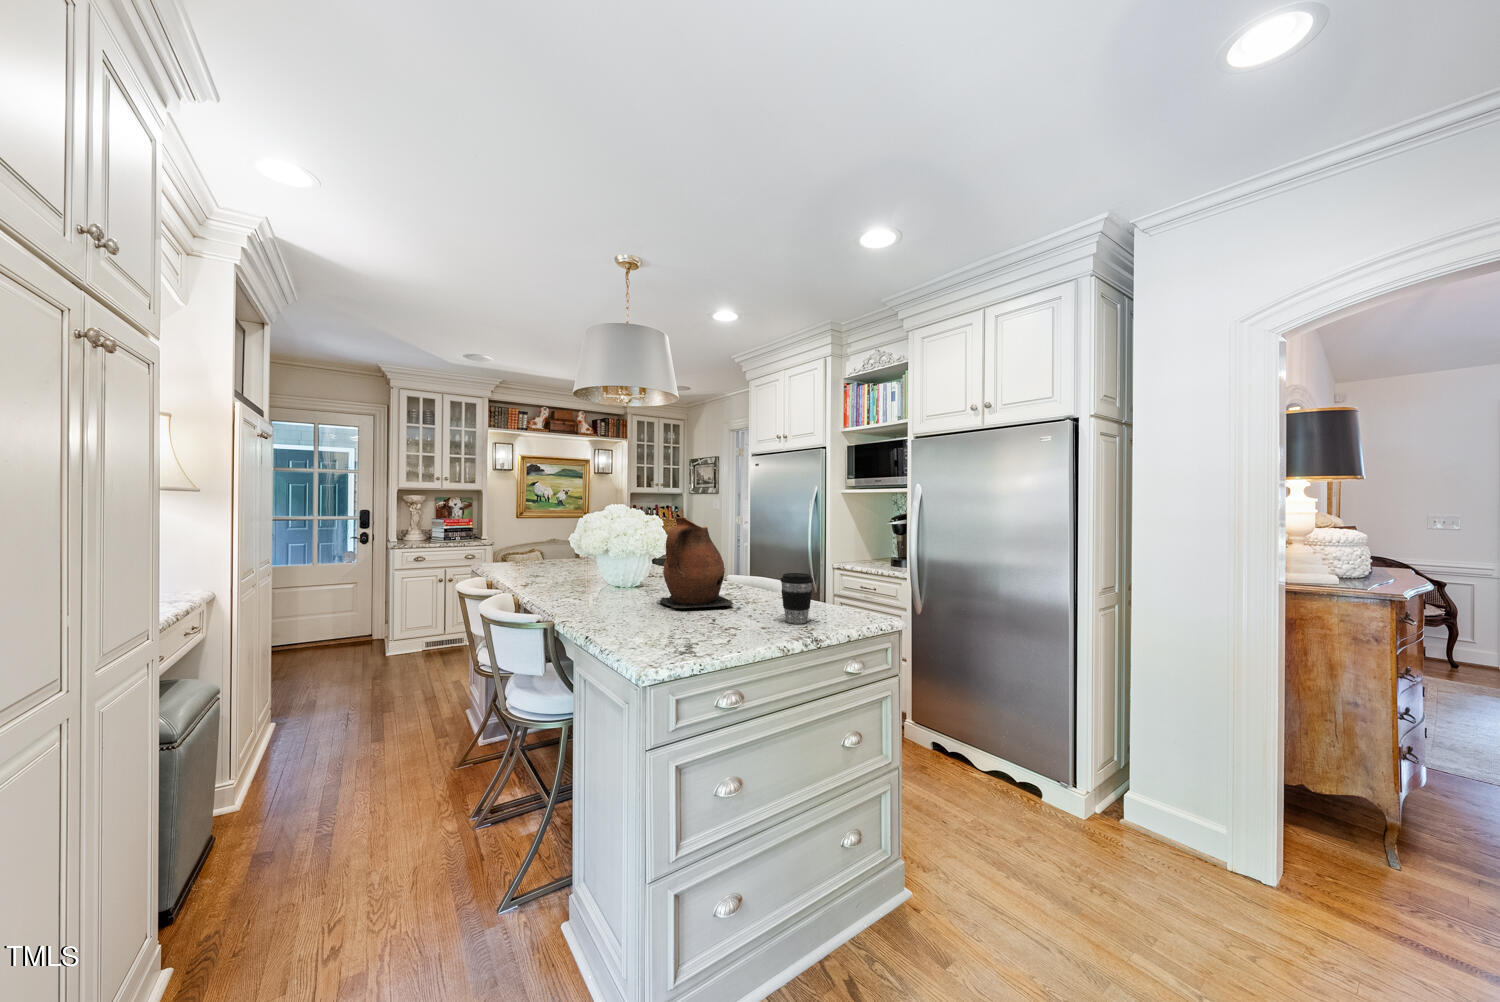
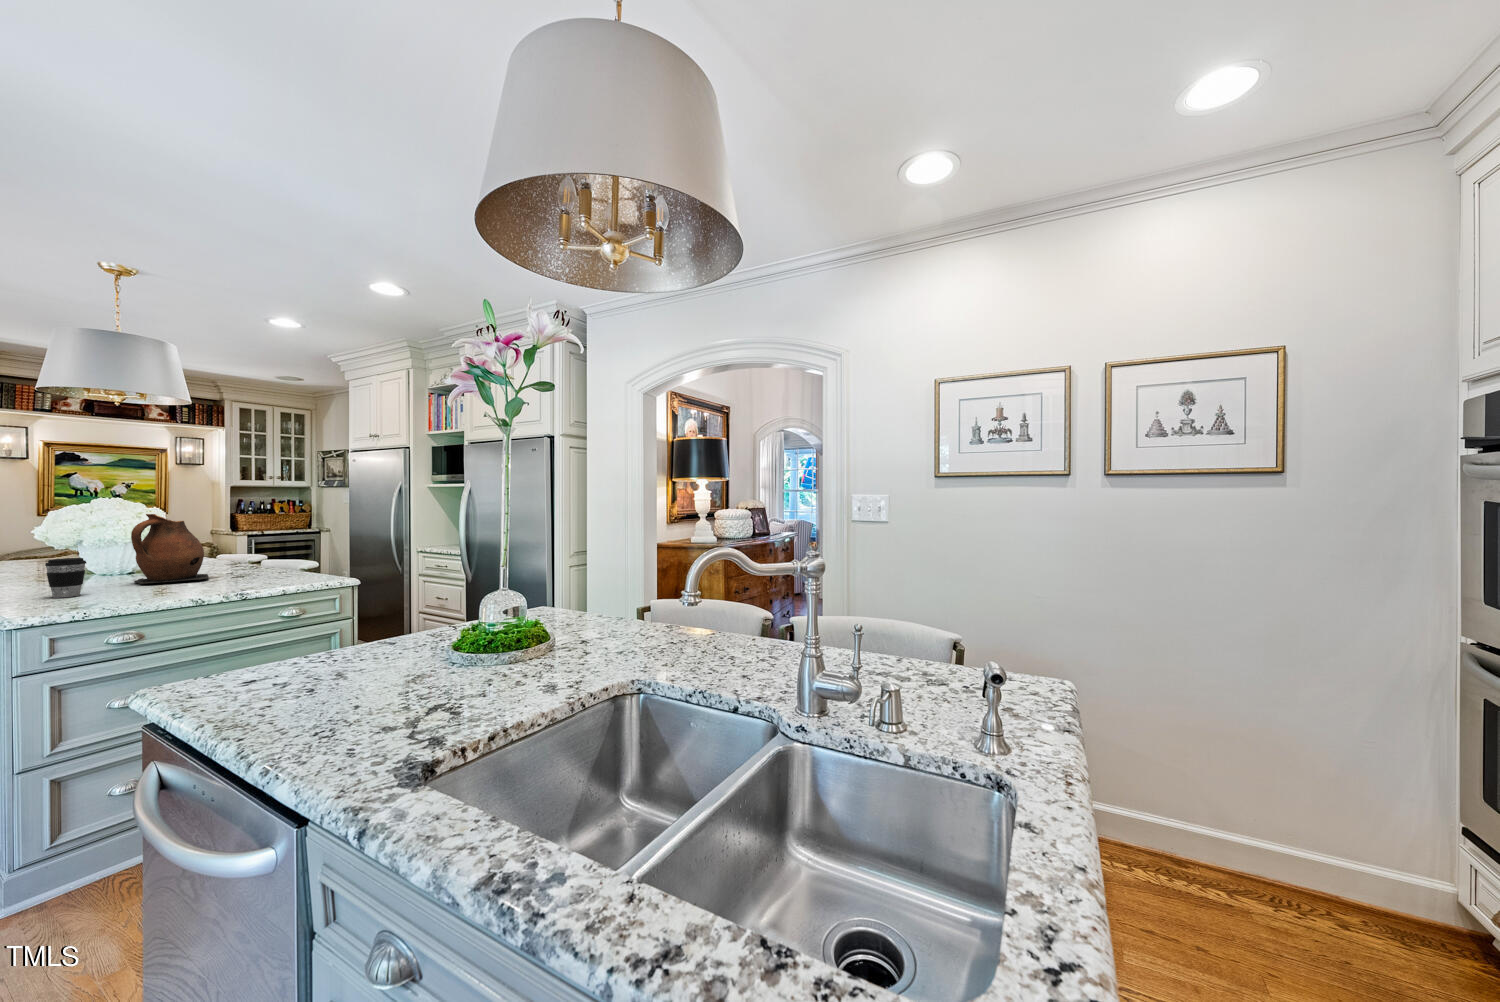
coffee cup: present [780,573,813,624] -> present [45,558,86,598]

